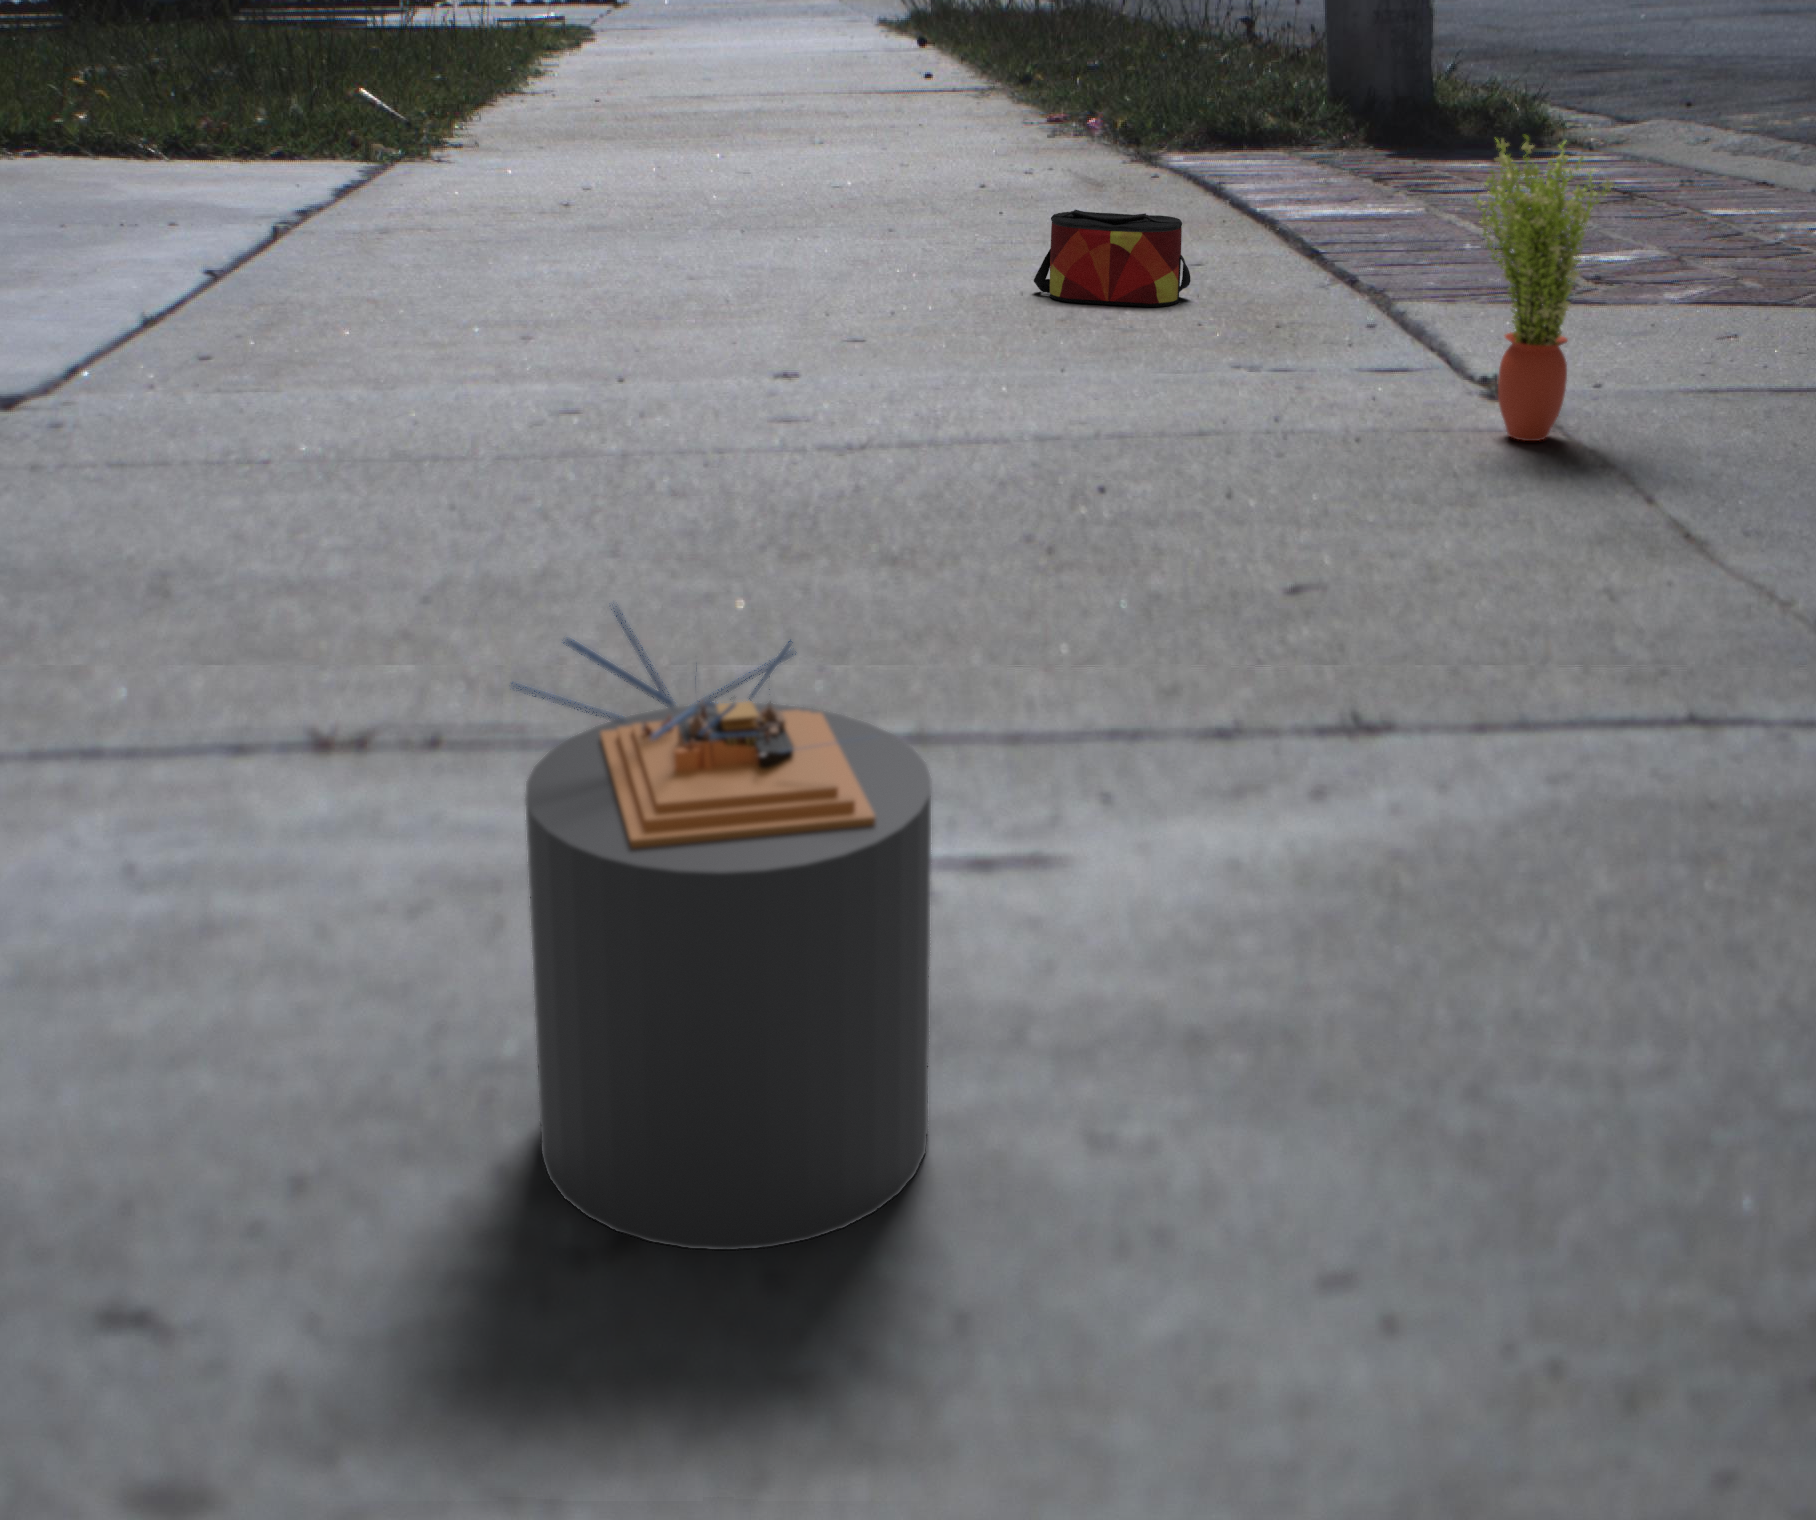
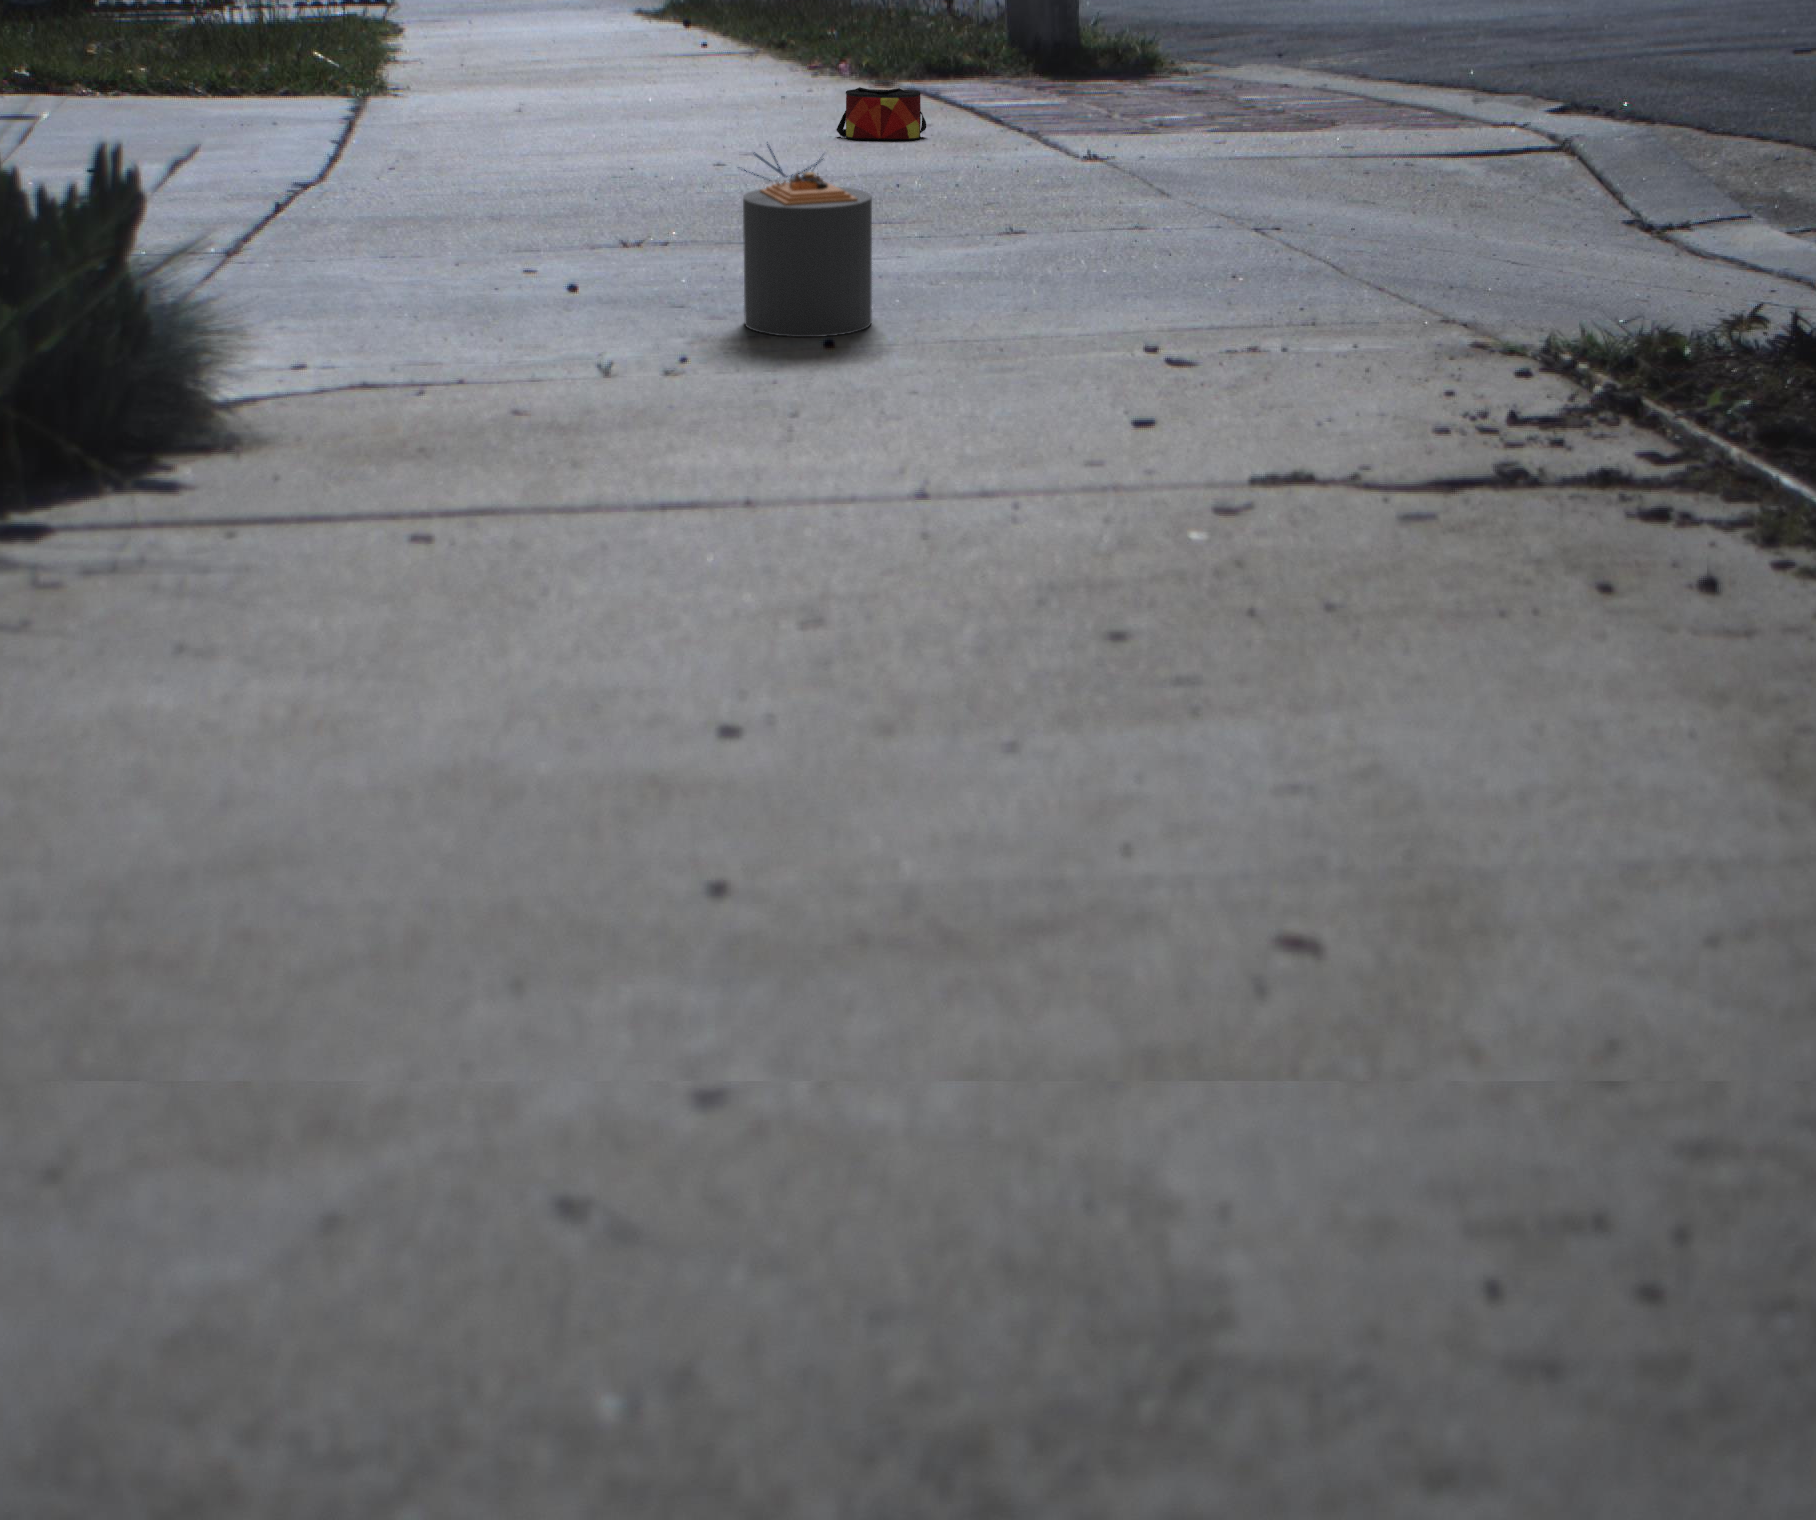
potted plant: present [1473,134,1614,441] -> none [1069,25,1137,181]

